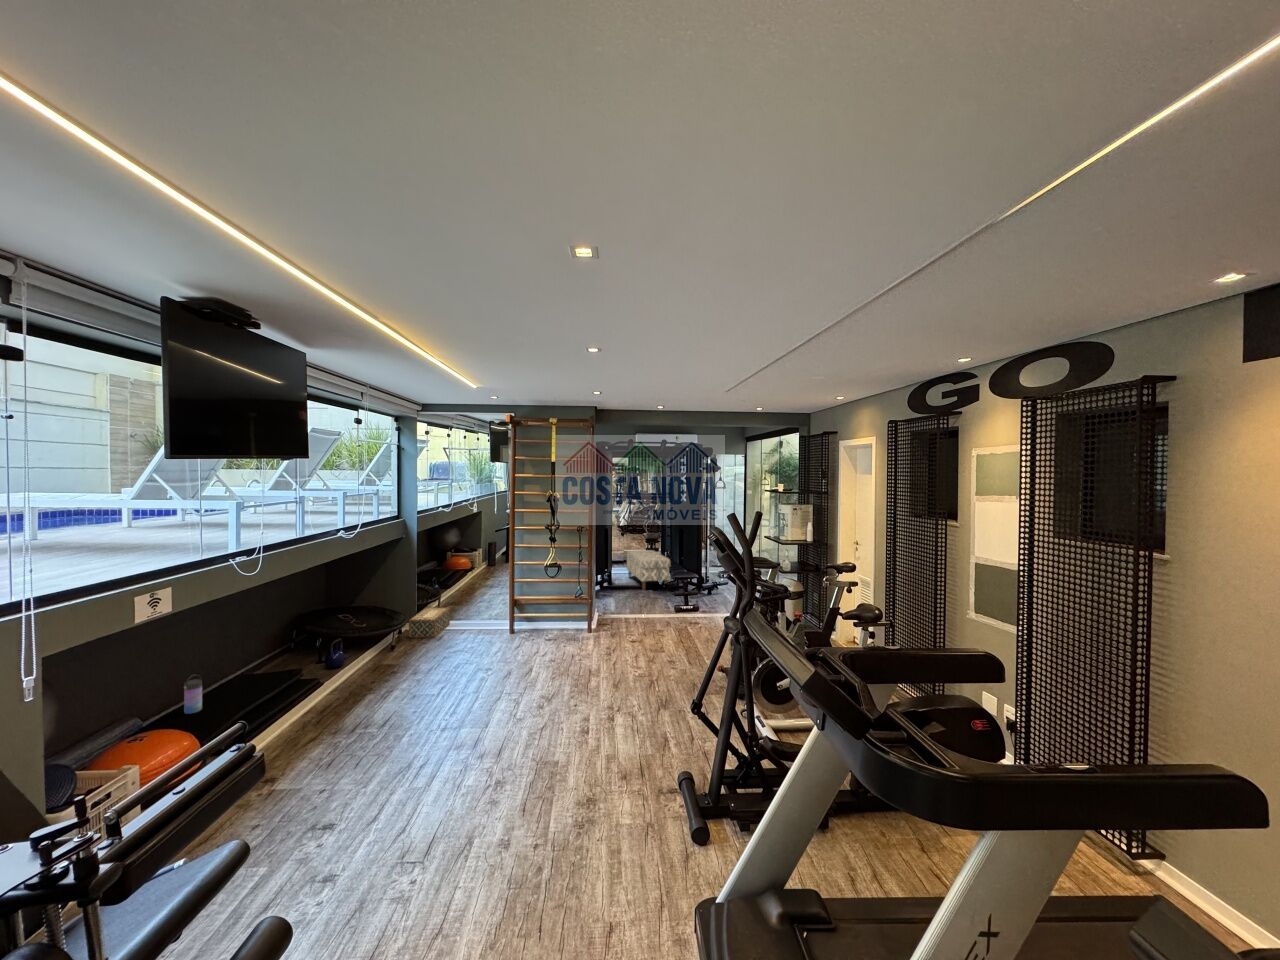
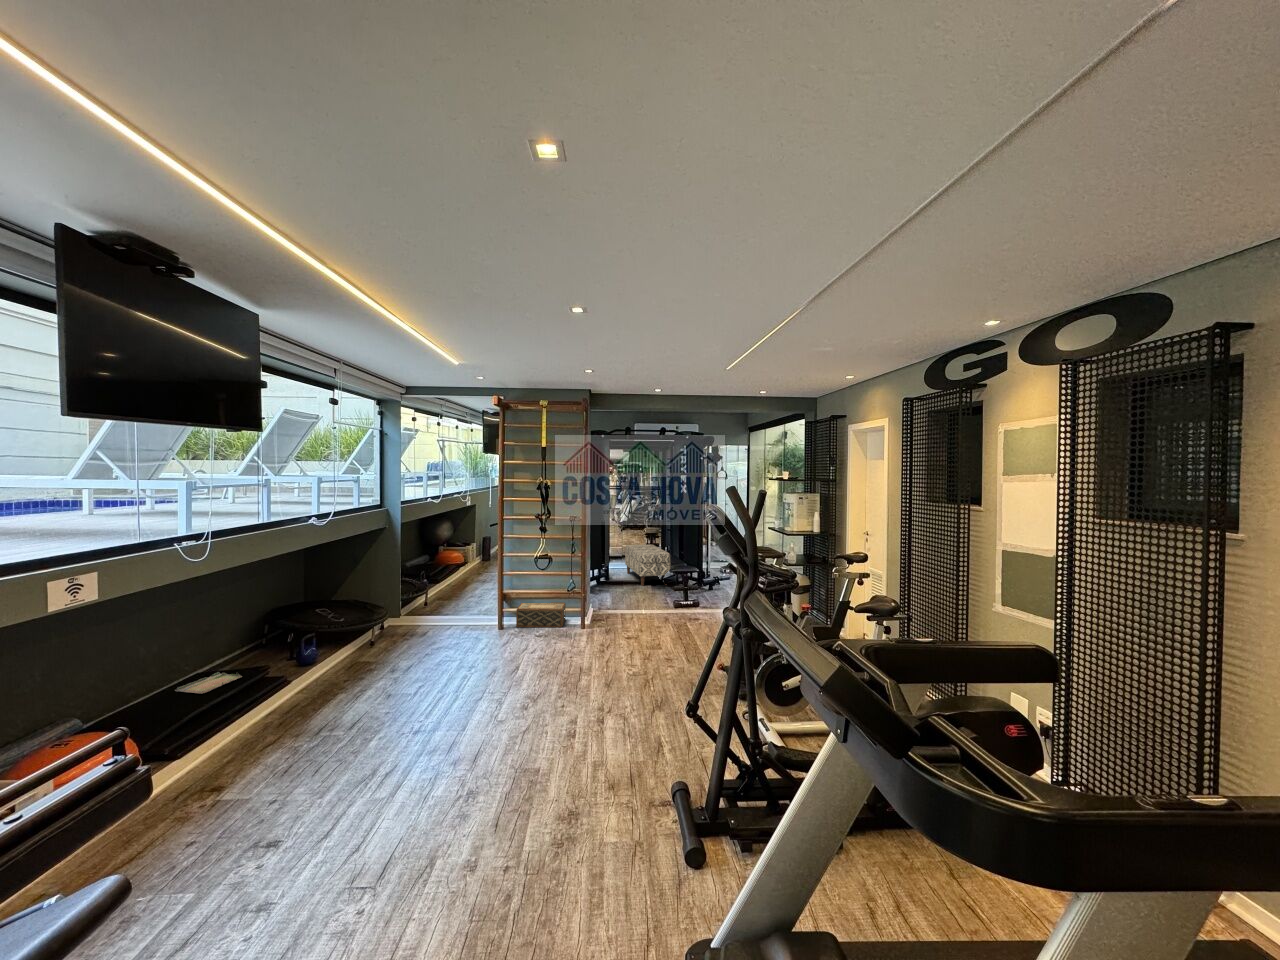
woven basket: present [409,607,450,638] -> present [516,602,566,627]
tray: none [216,674,277,695] -> present [175,672,242,693]
water bottle: present [184,676,202,714] -> none [134,672,155,714]

